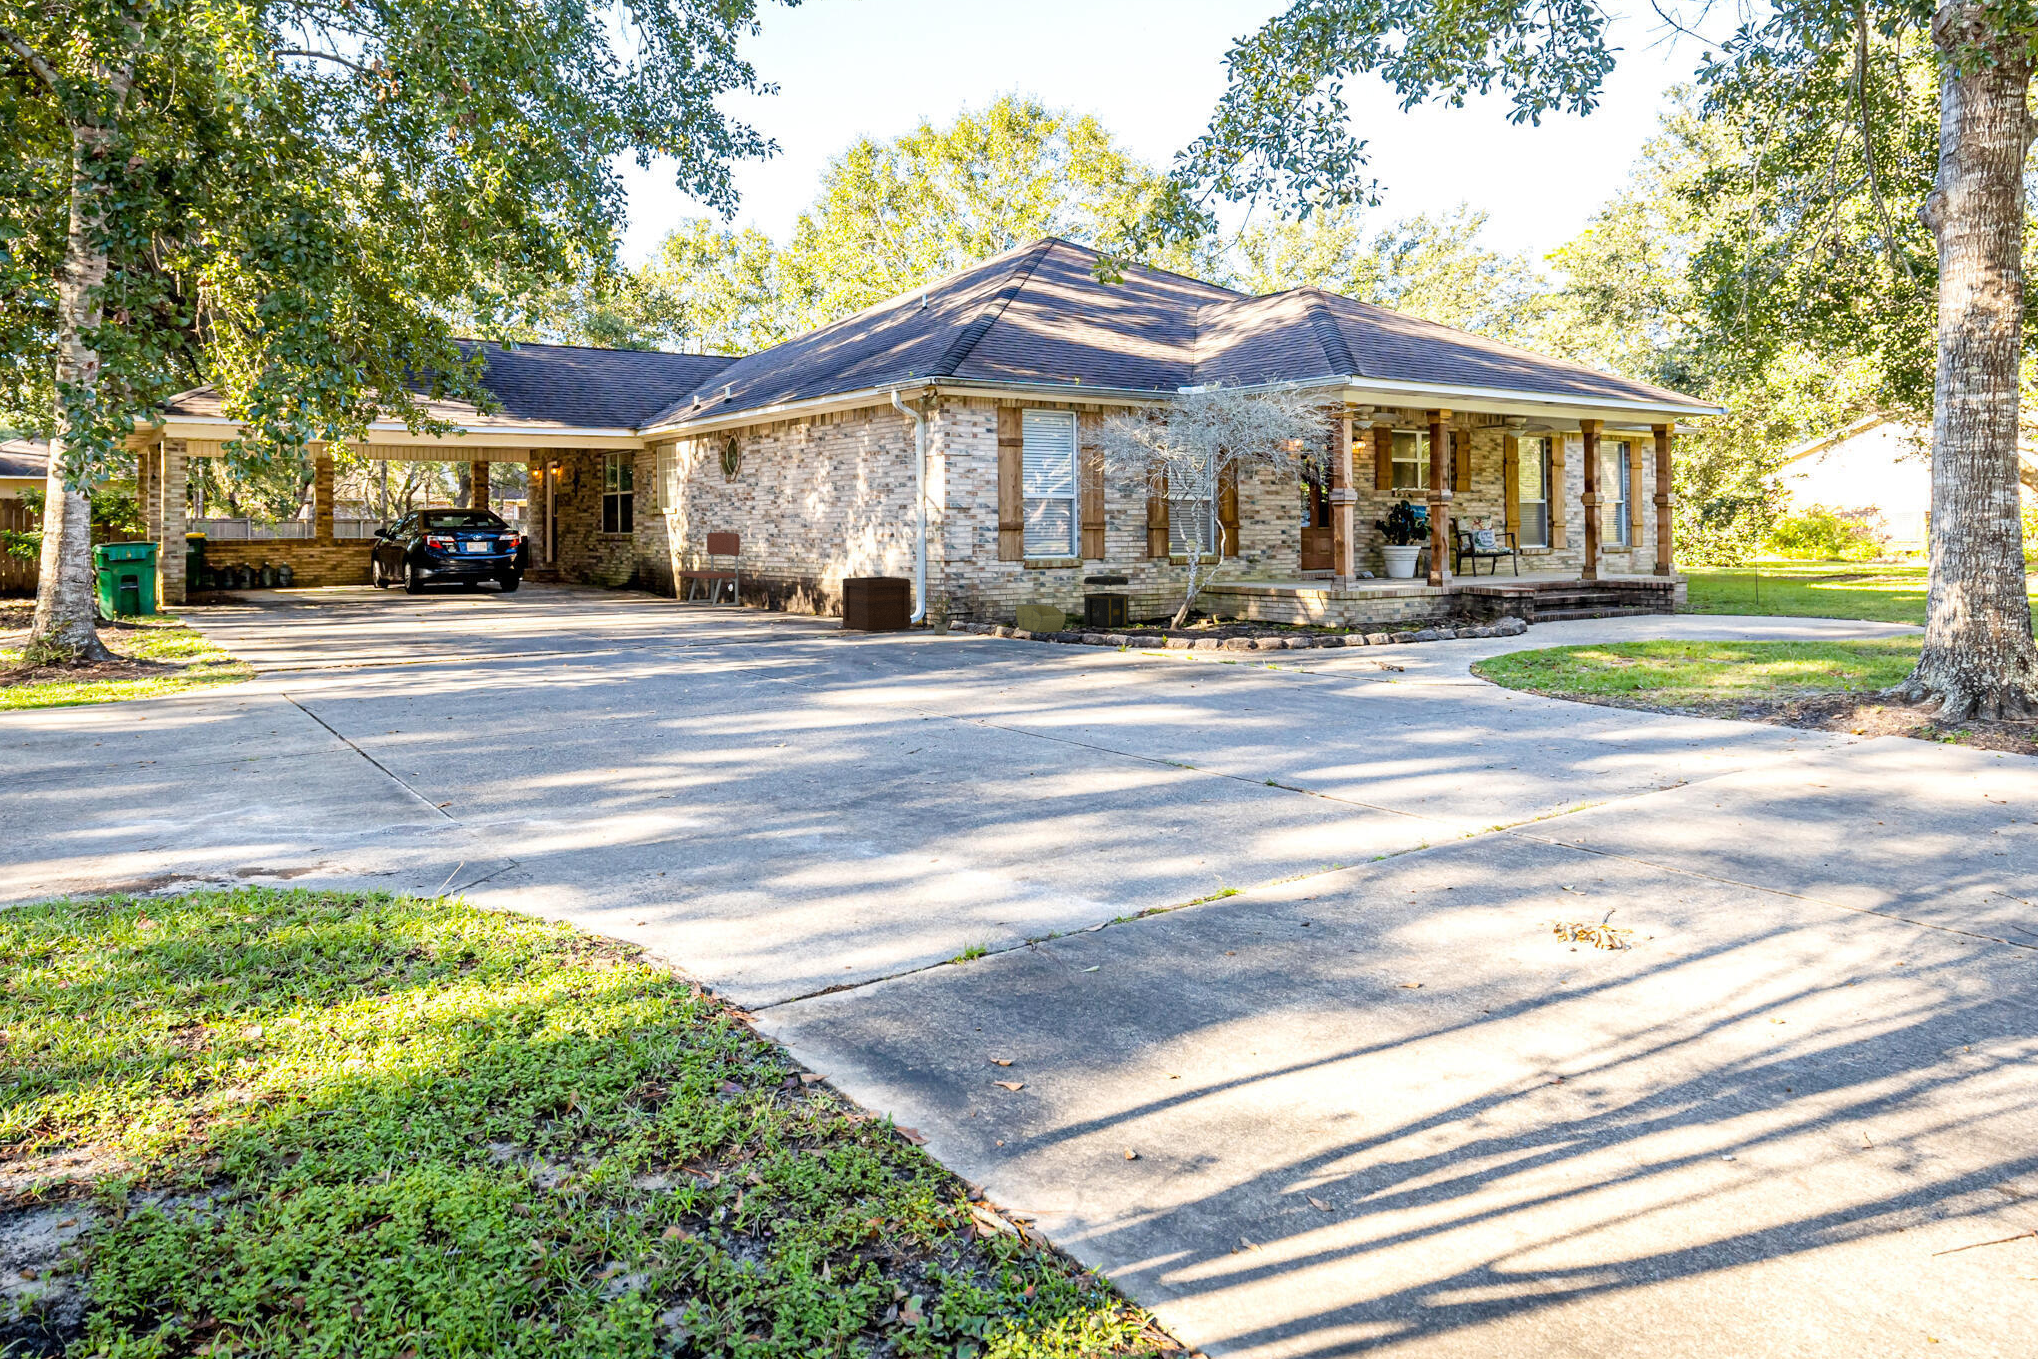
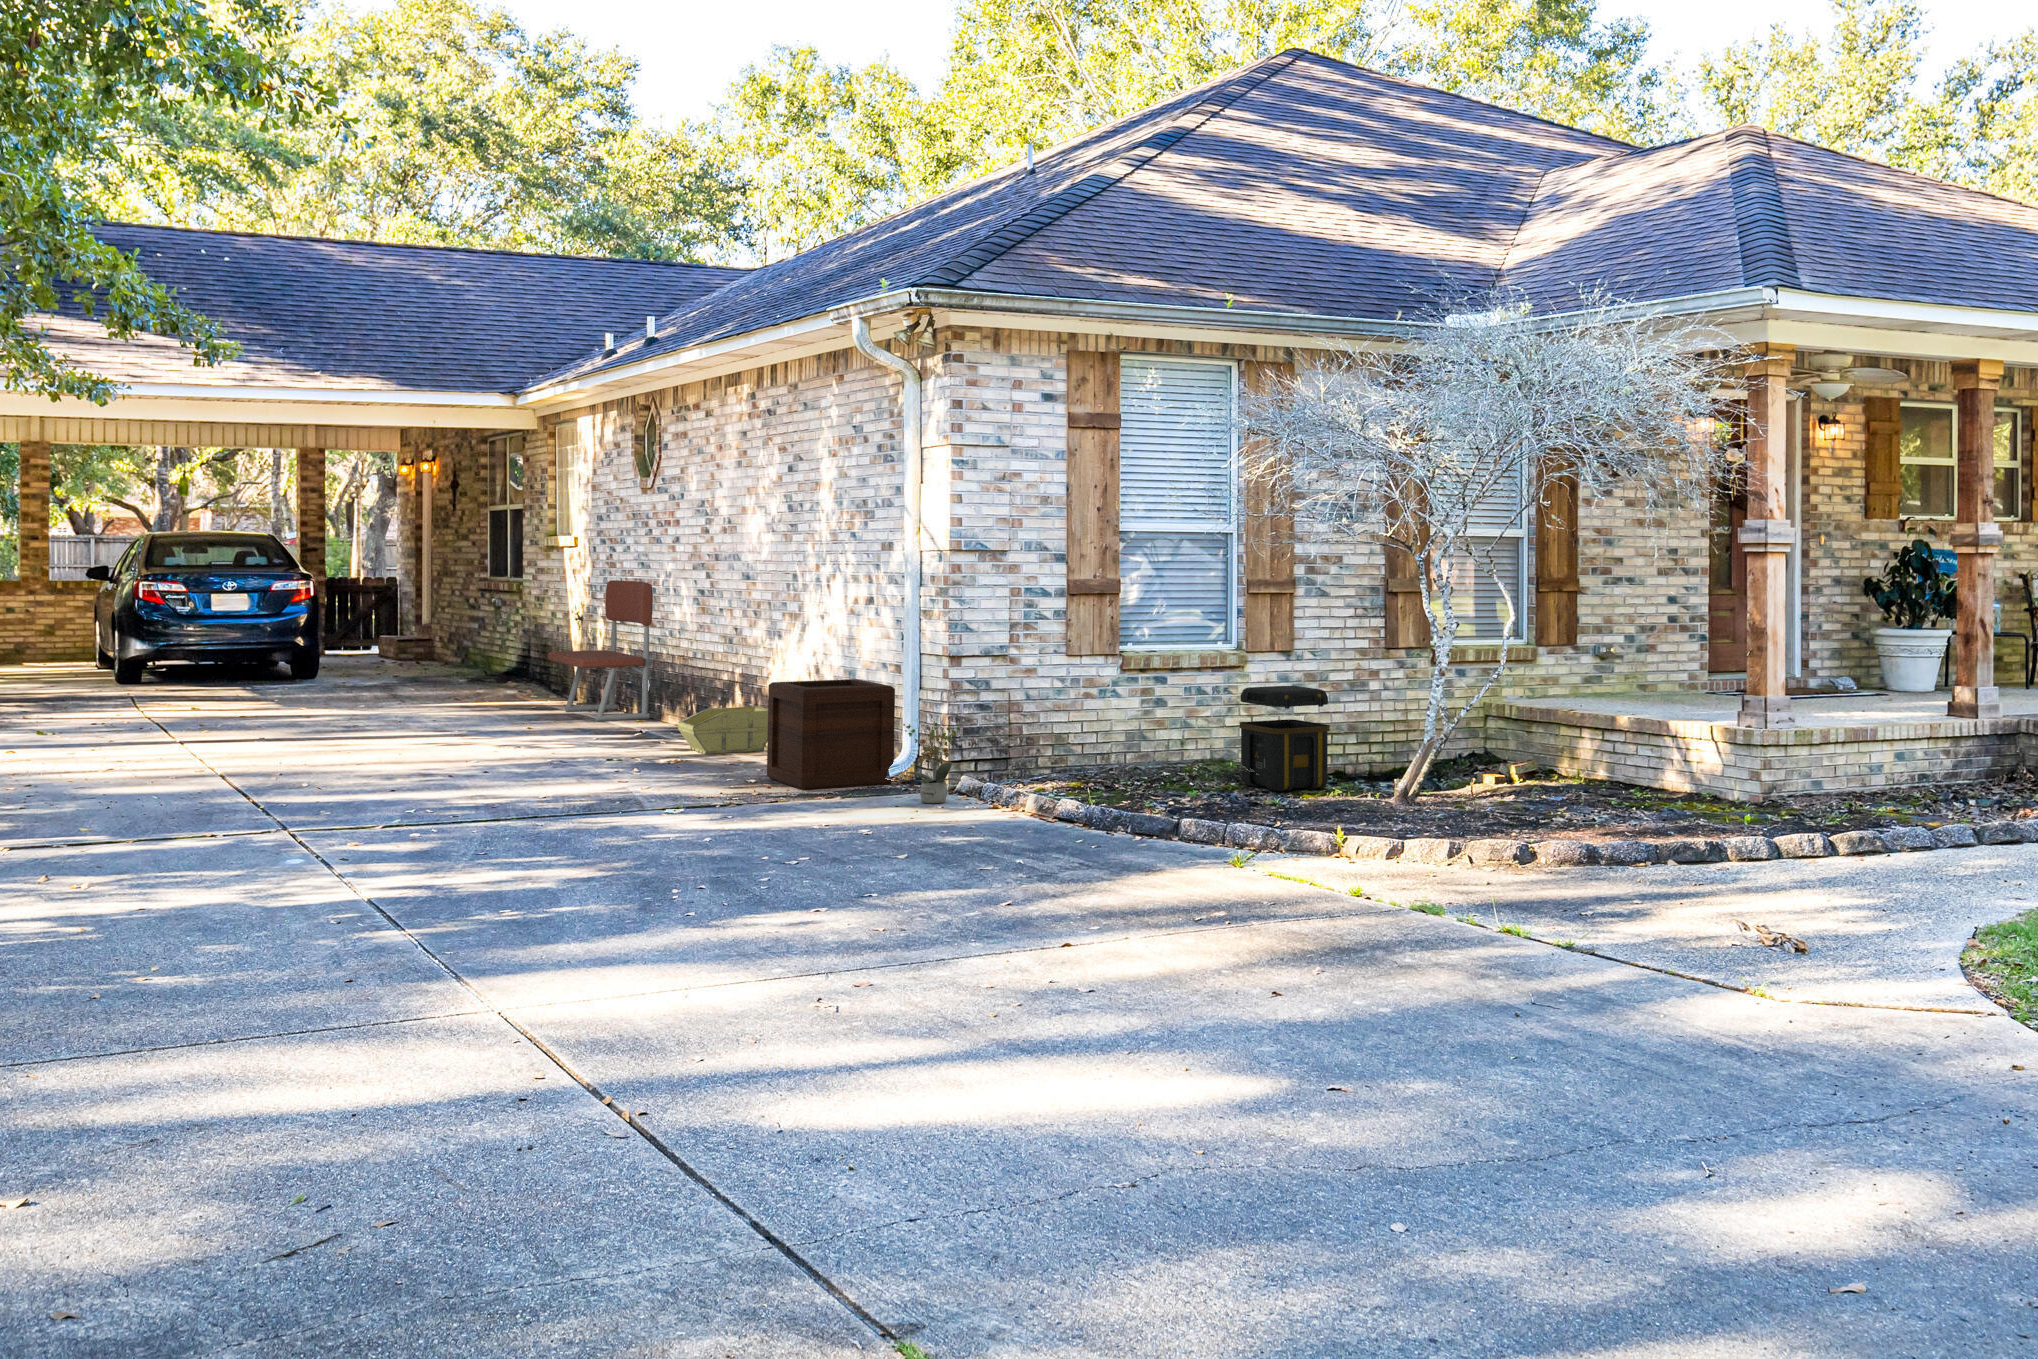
storage bin: present [1016,604,1066,633] -> present [678,706,768,754]

